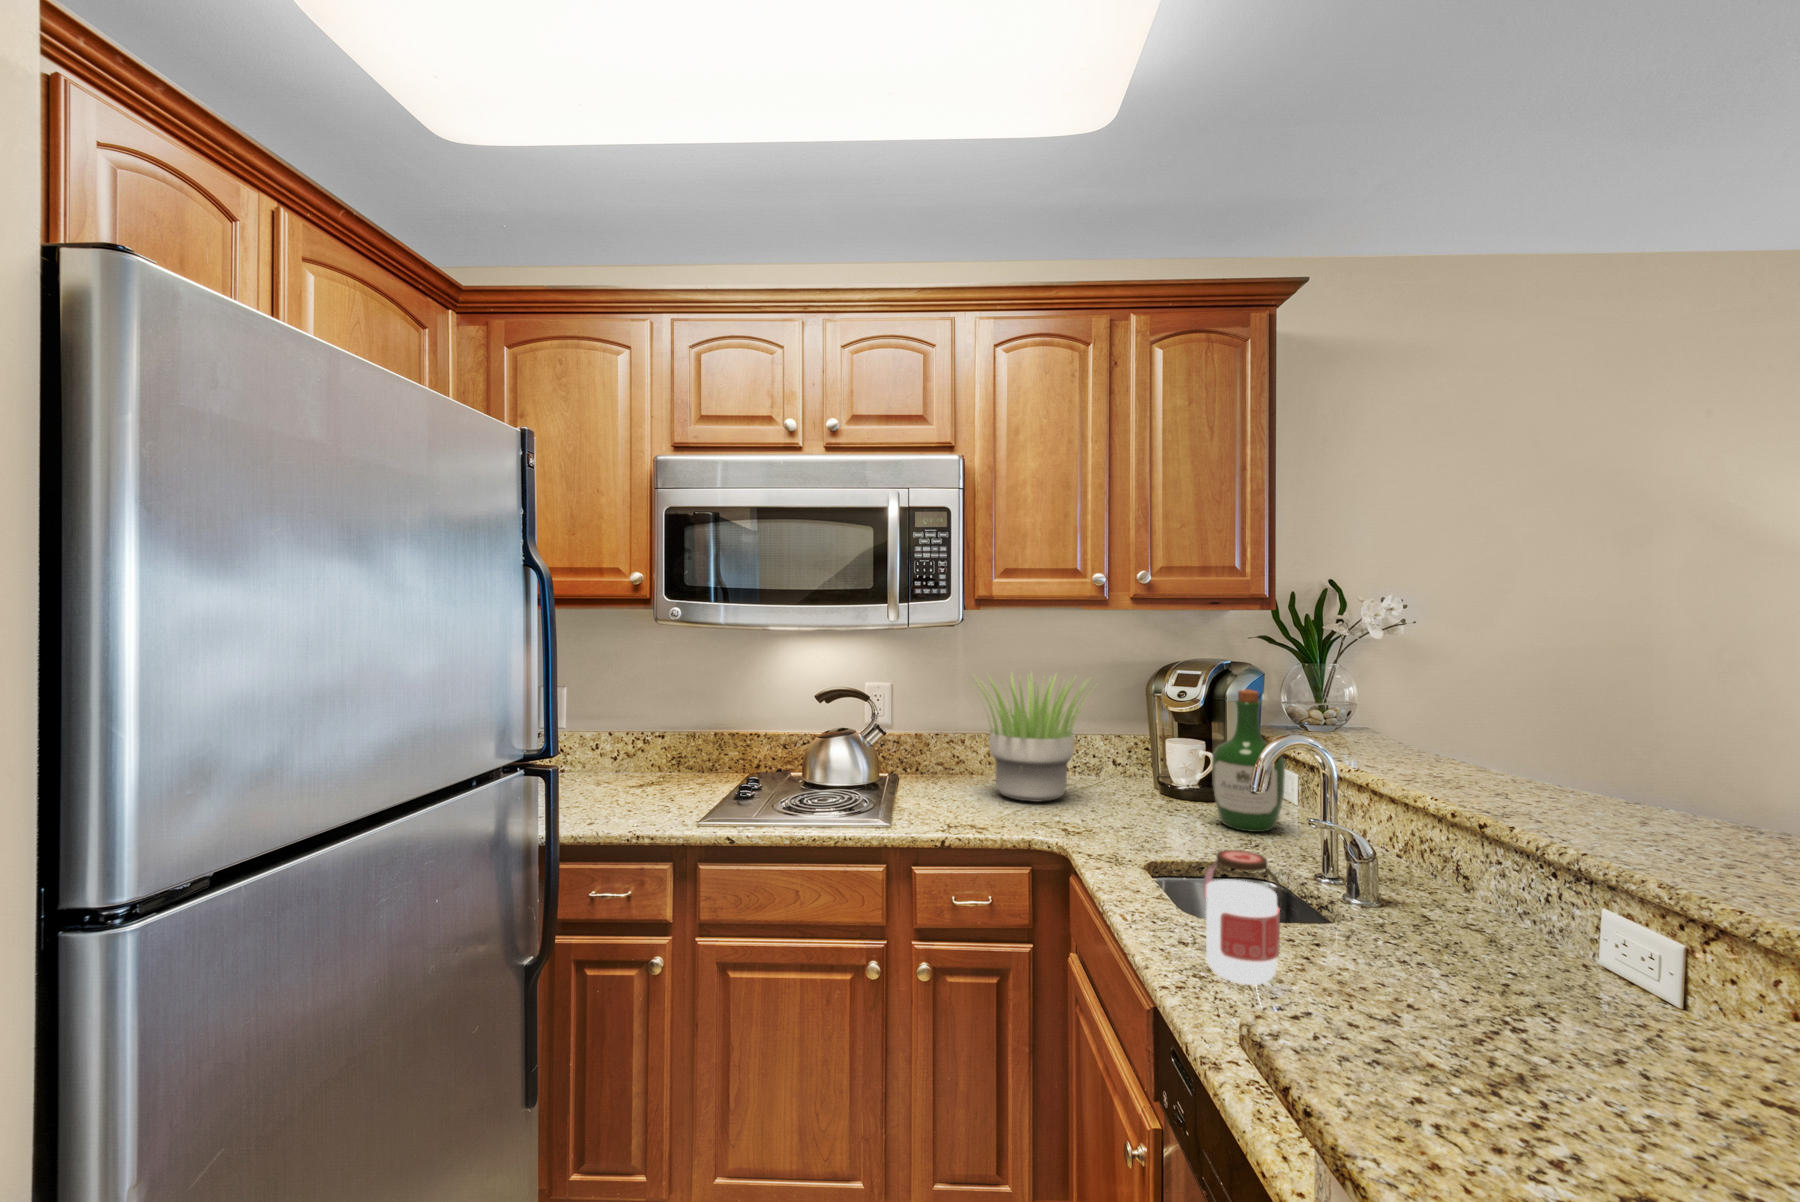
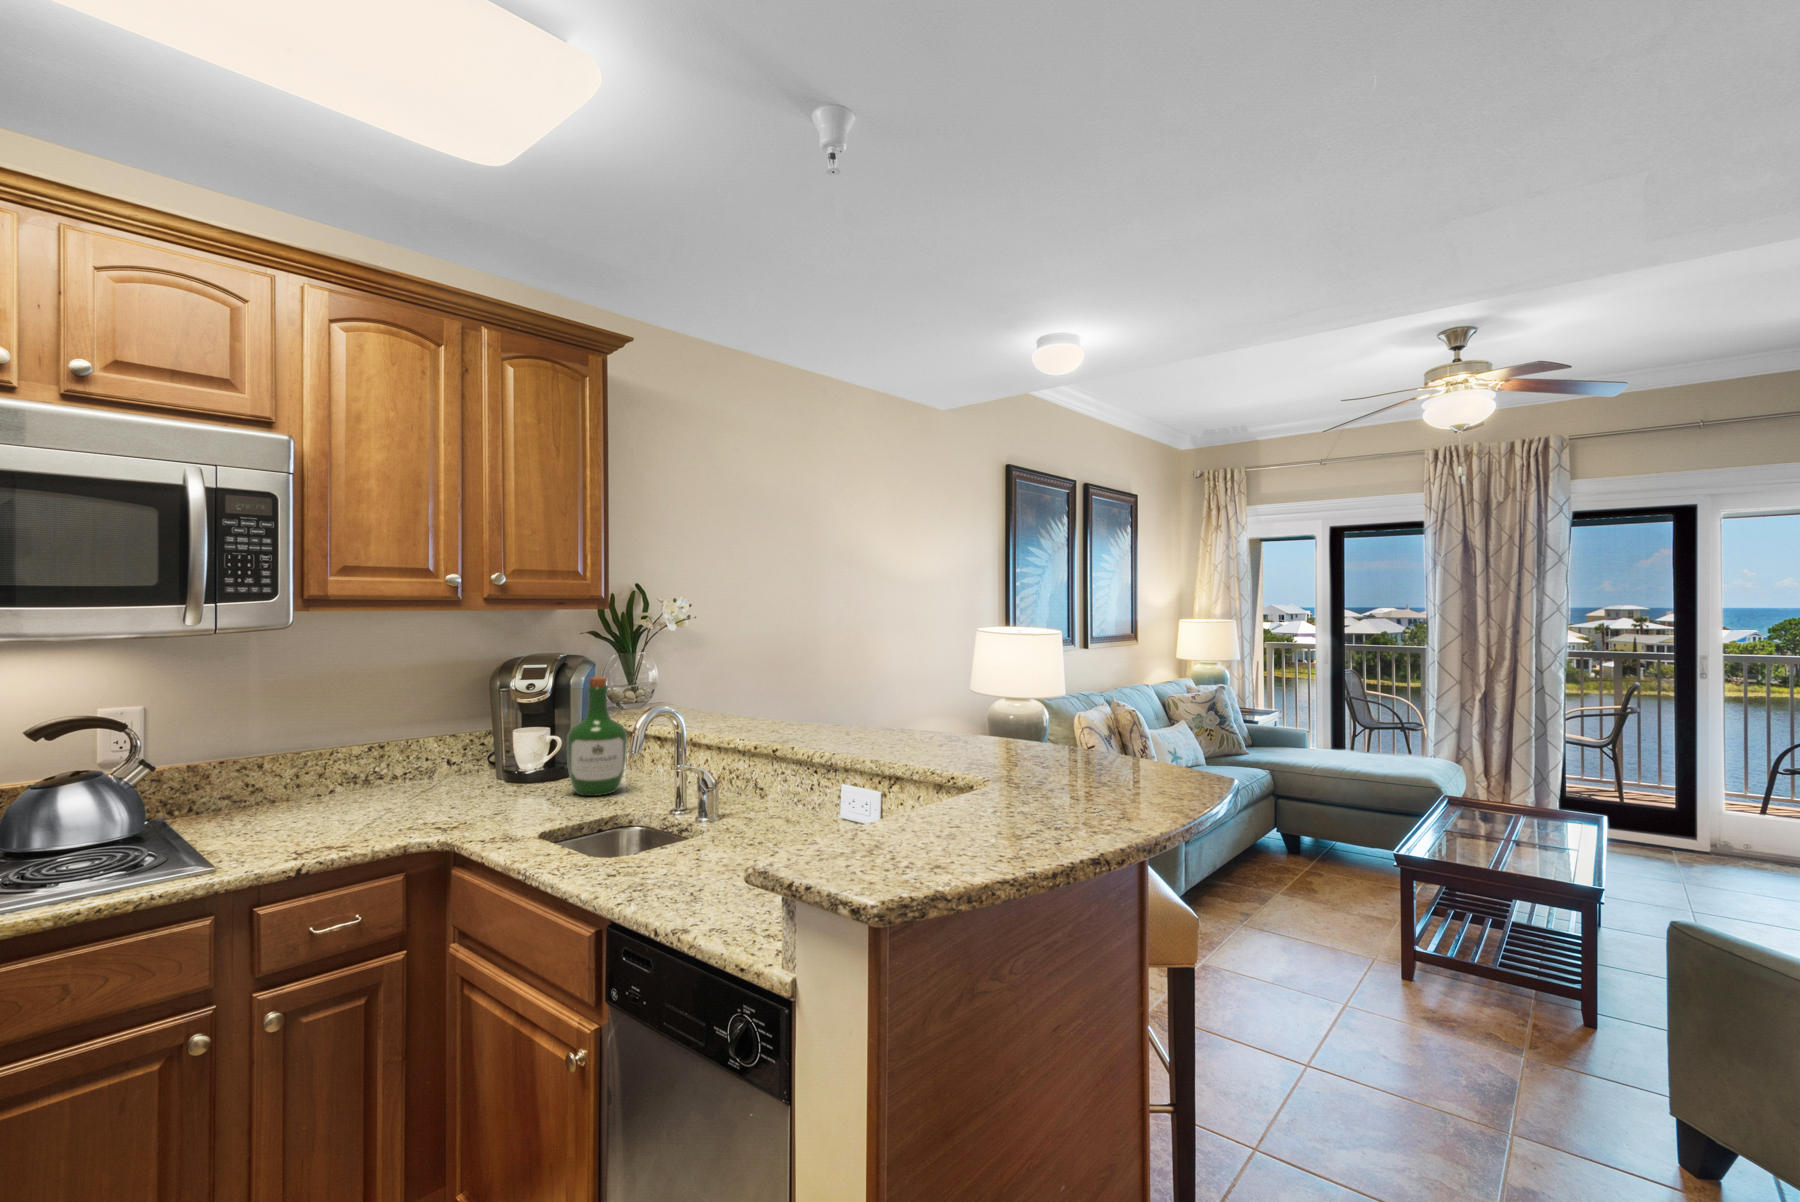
potted plant: present [970,674,1095,802] -> none [275,675,455,815]
jar: present [1204,850,1281,985] -> none [637,791,694,887]

